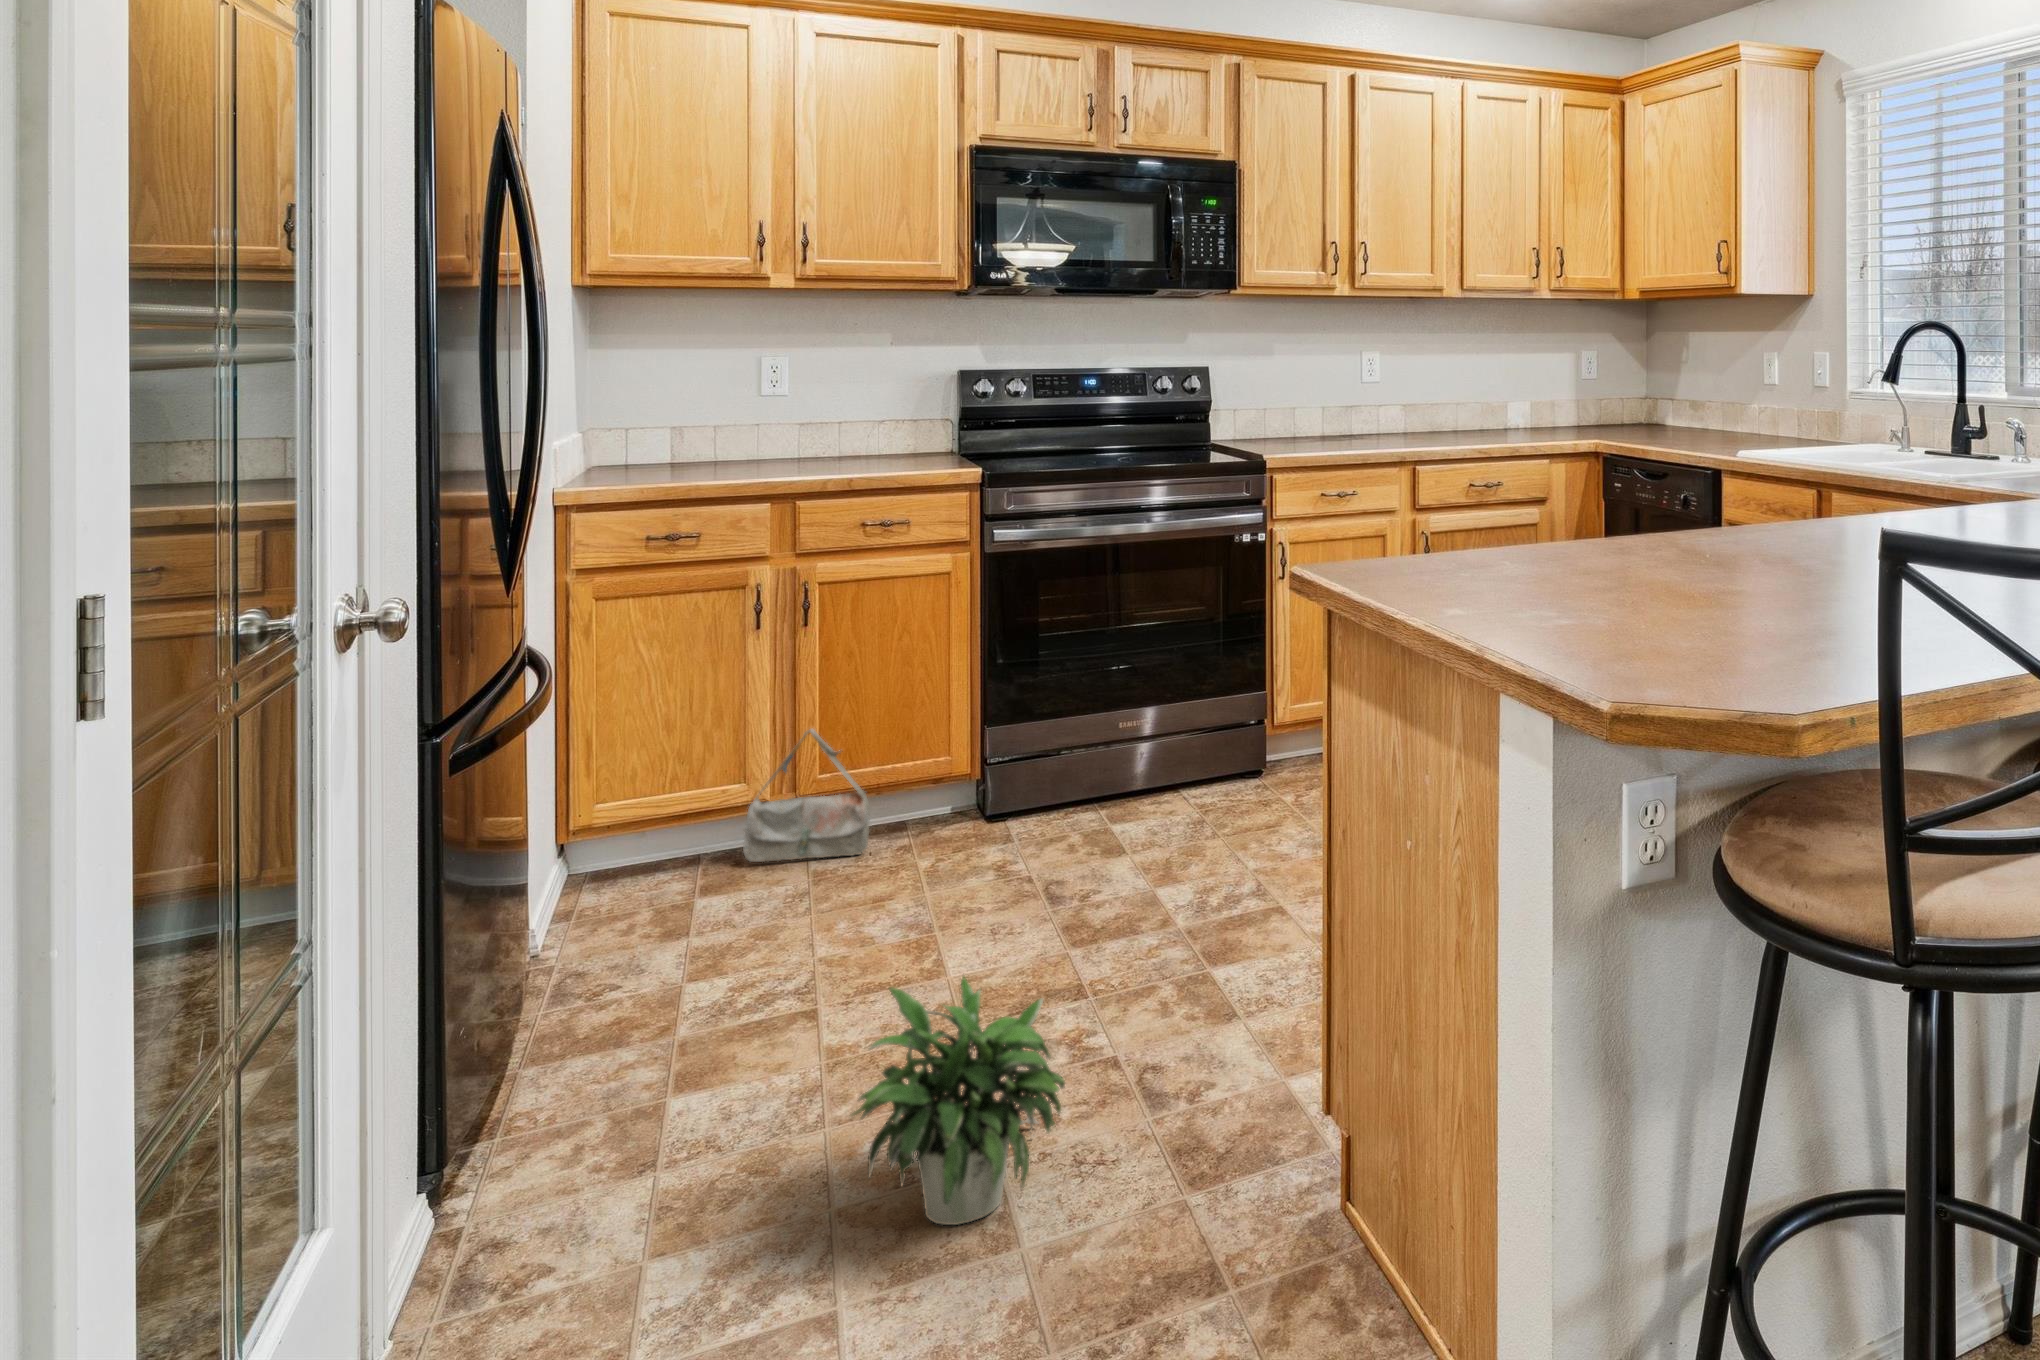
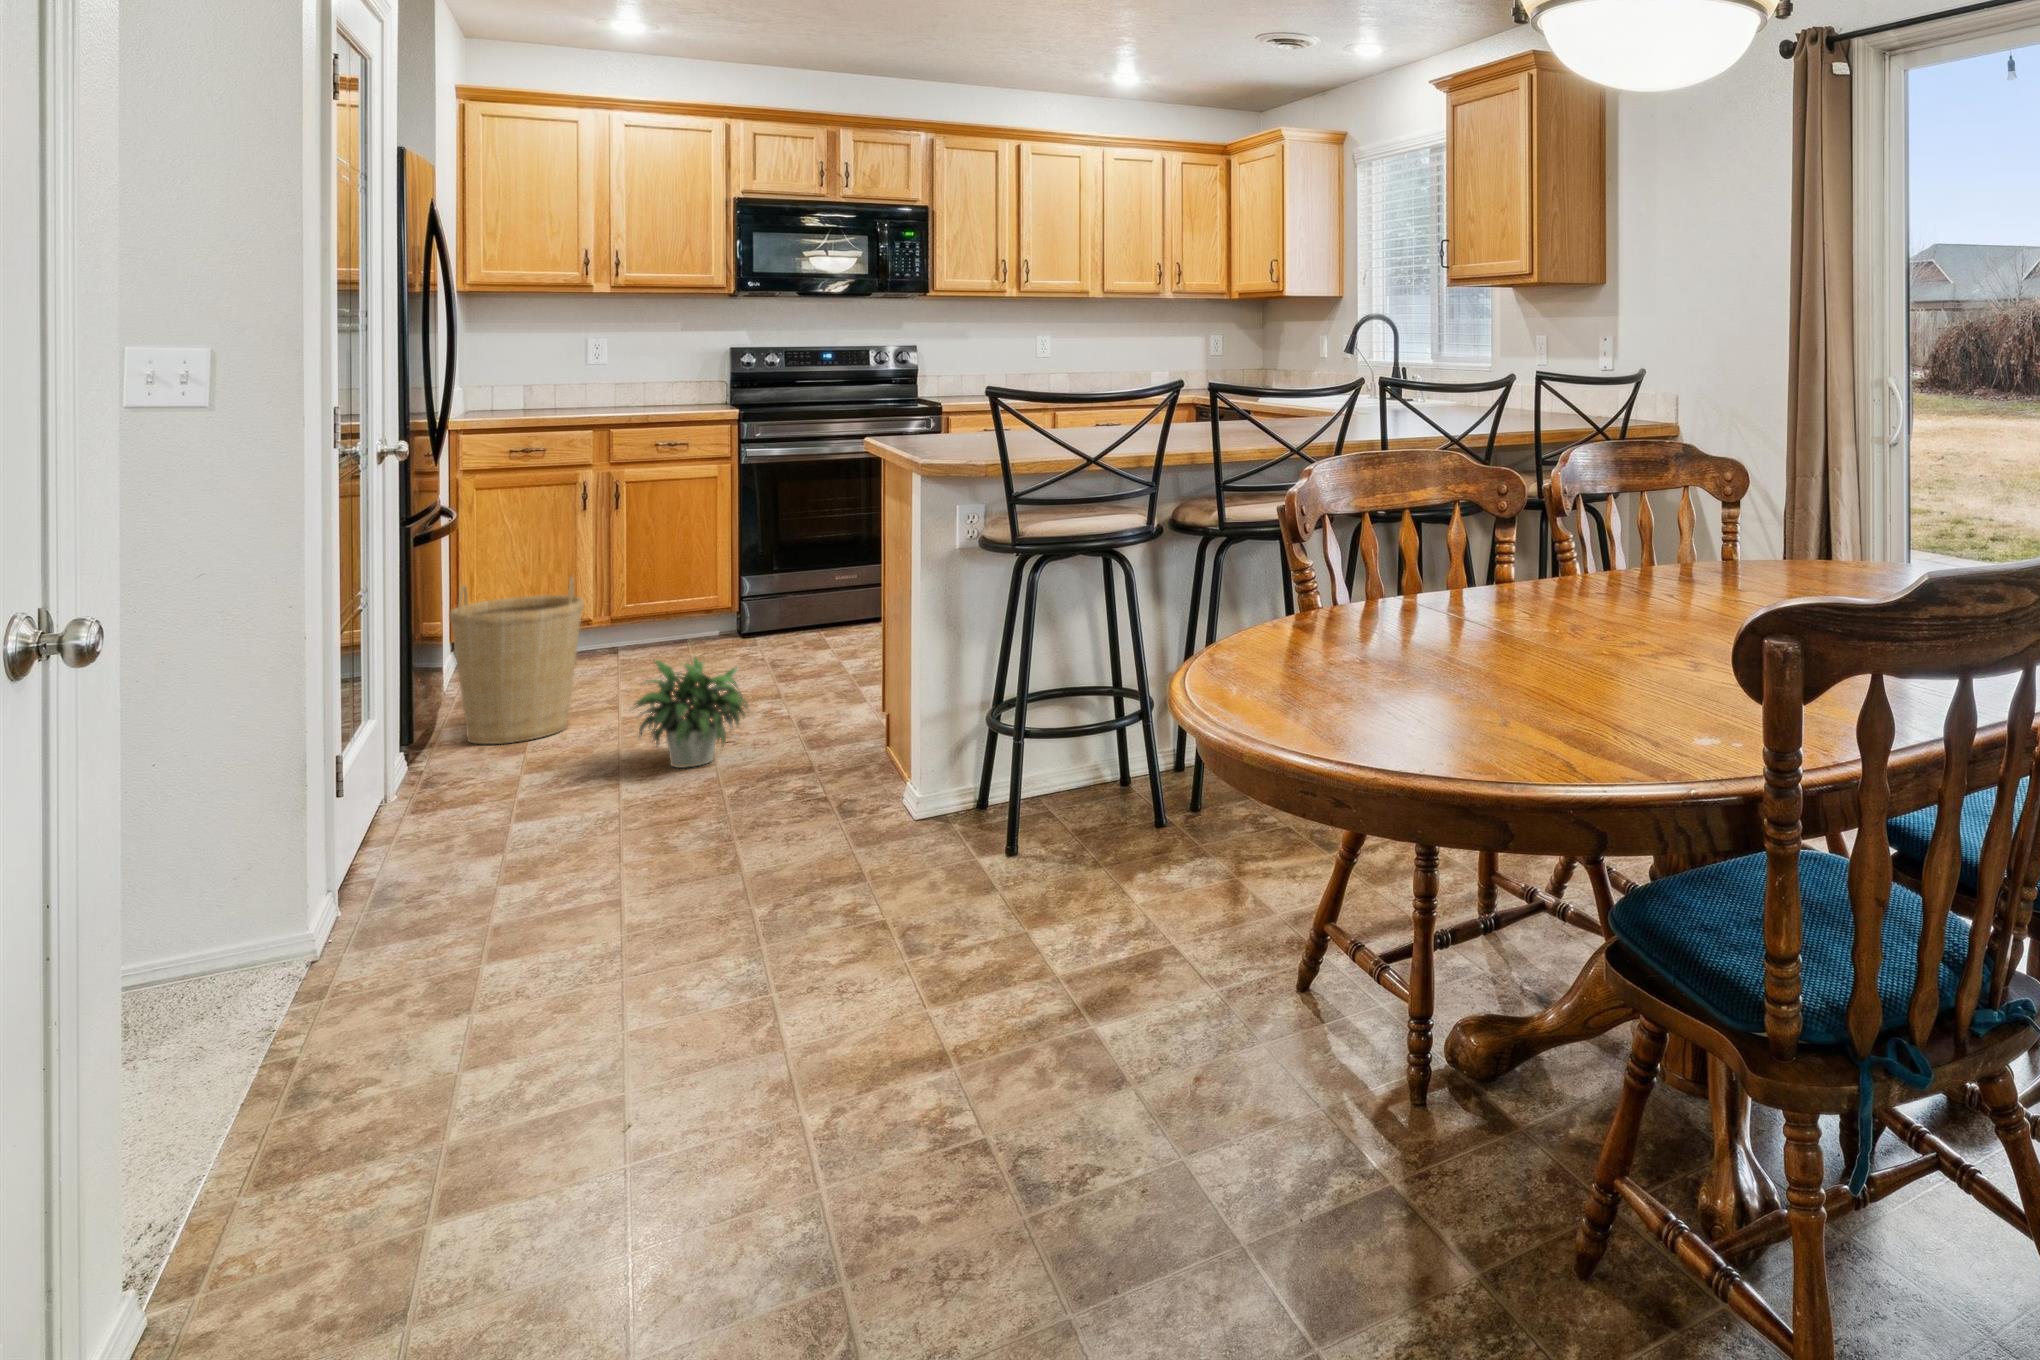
bag: present [743,729,870,862] -> none [576,572,662,656]
basket: none [530,789,761,1117] -> present [450,577,584,744]

